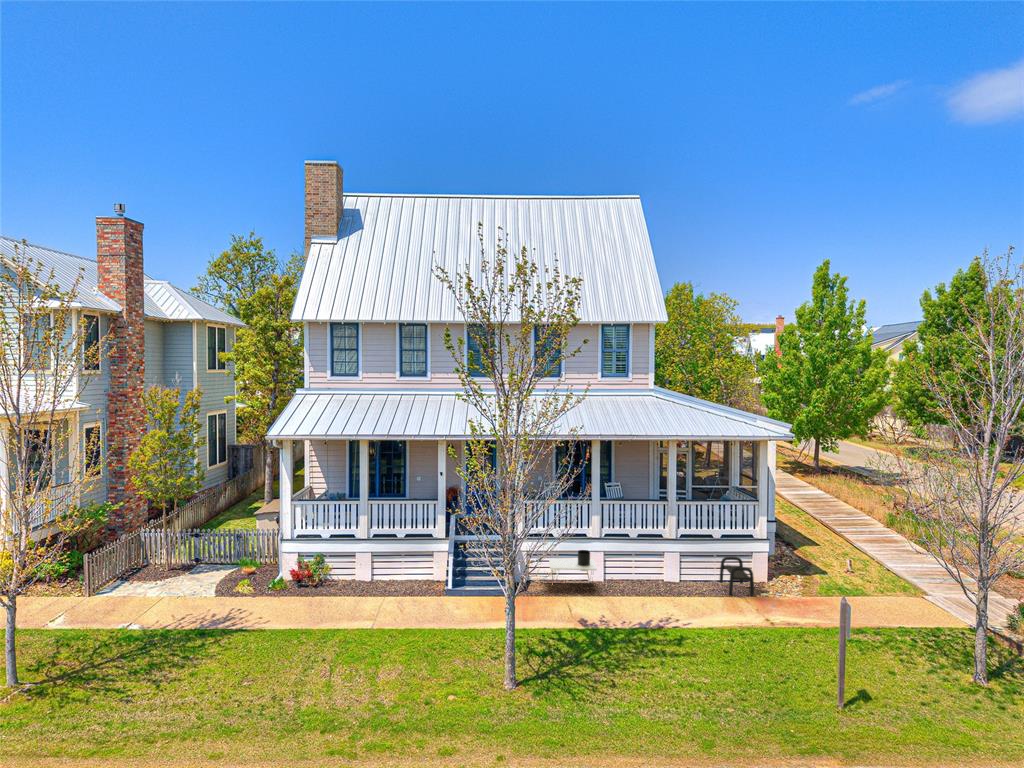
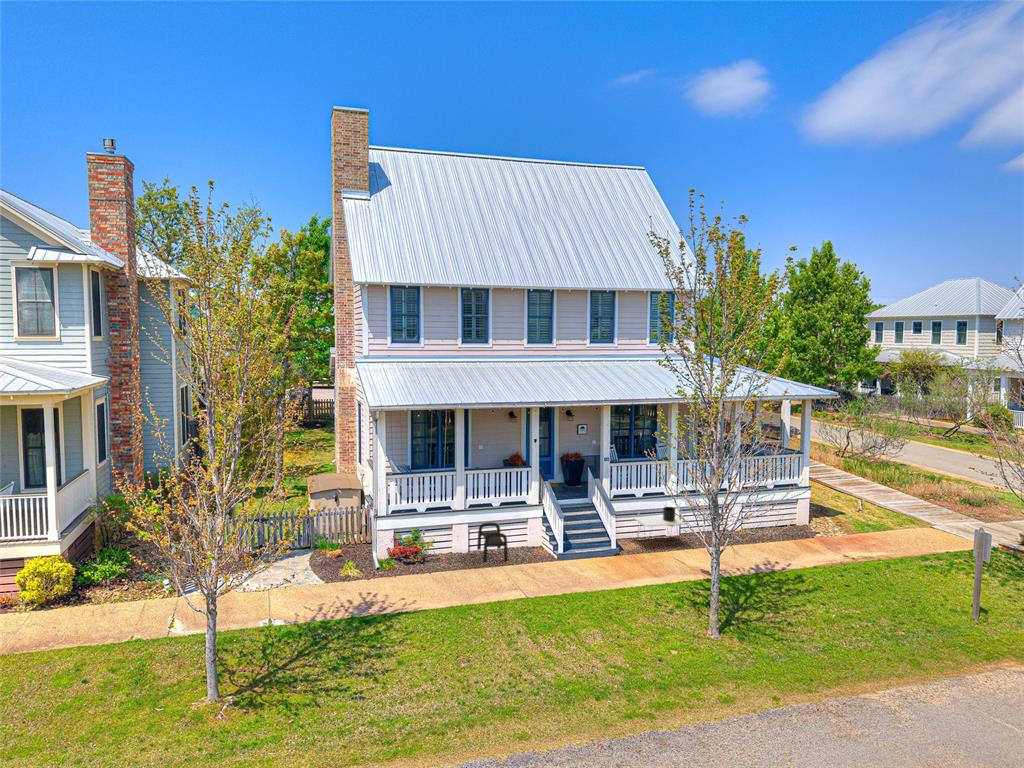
bench: present [719,557,754,596] -> present [477,523,508,562]

